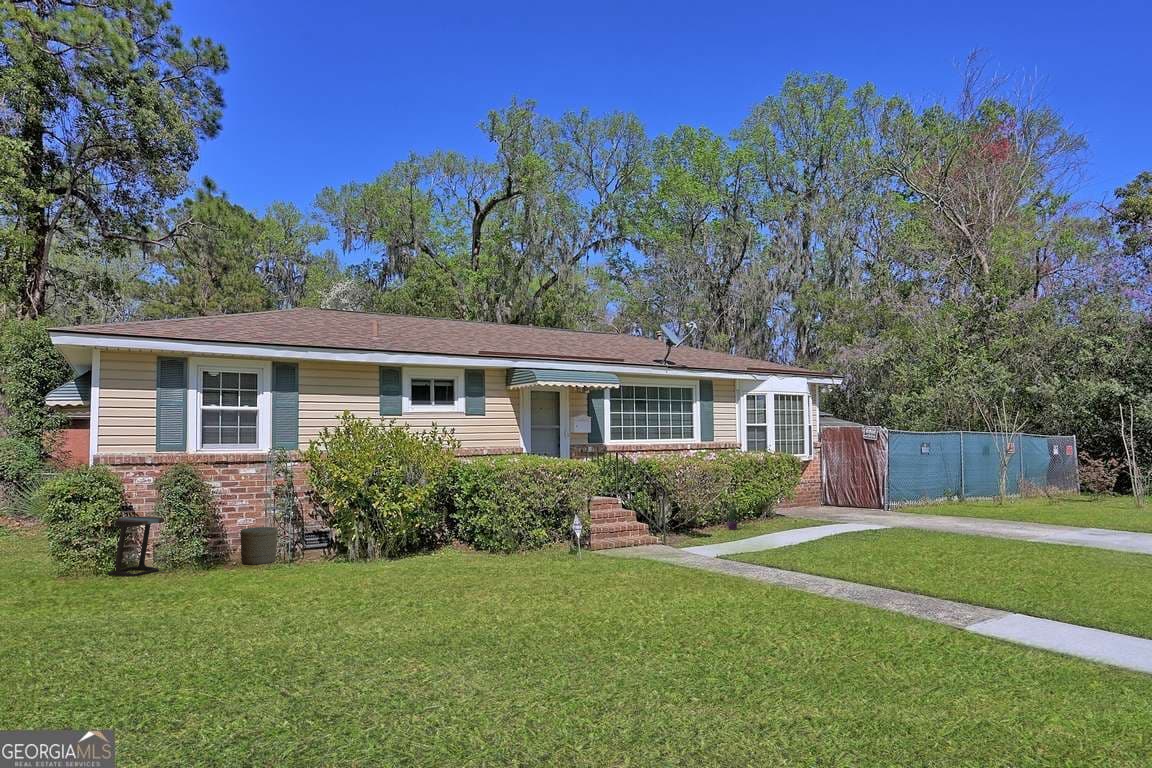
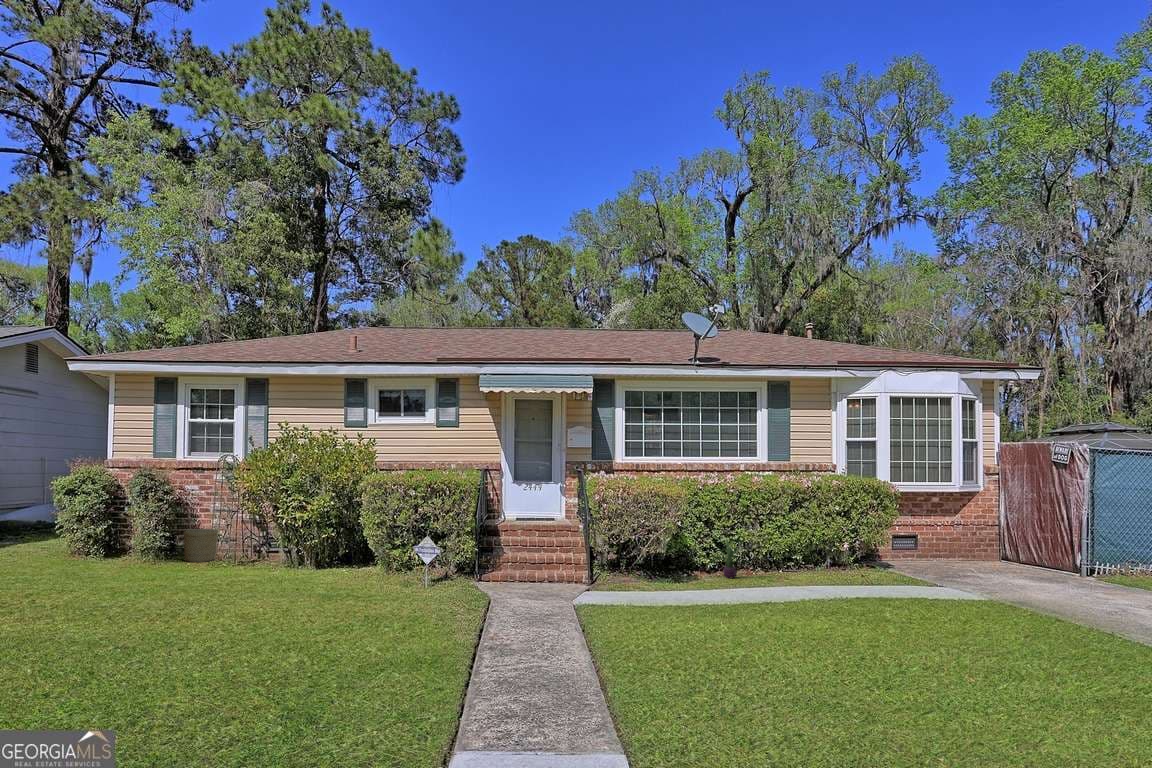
side table: present [108,516,164,577] -> none [88,512,134,563]

